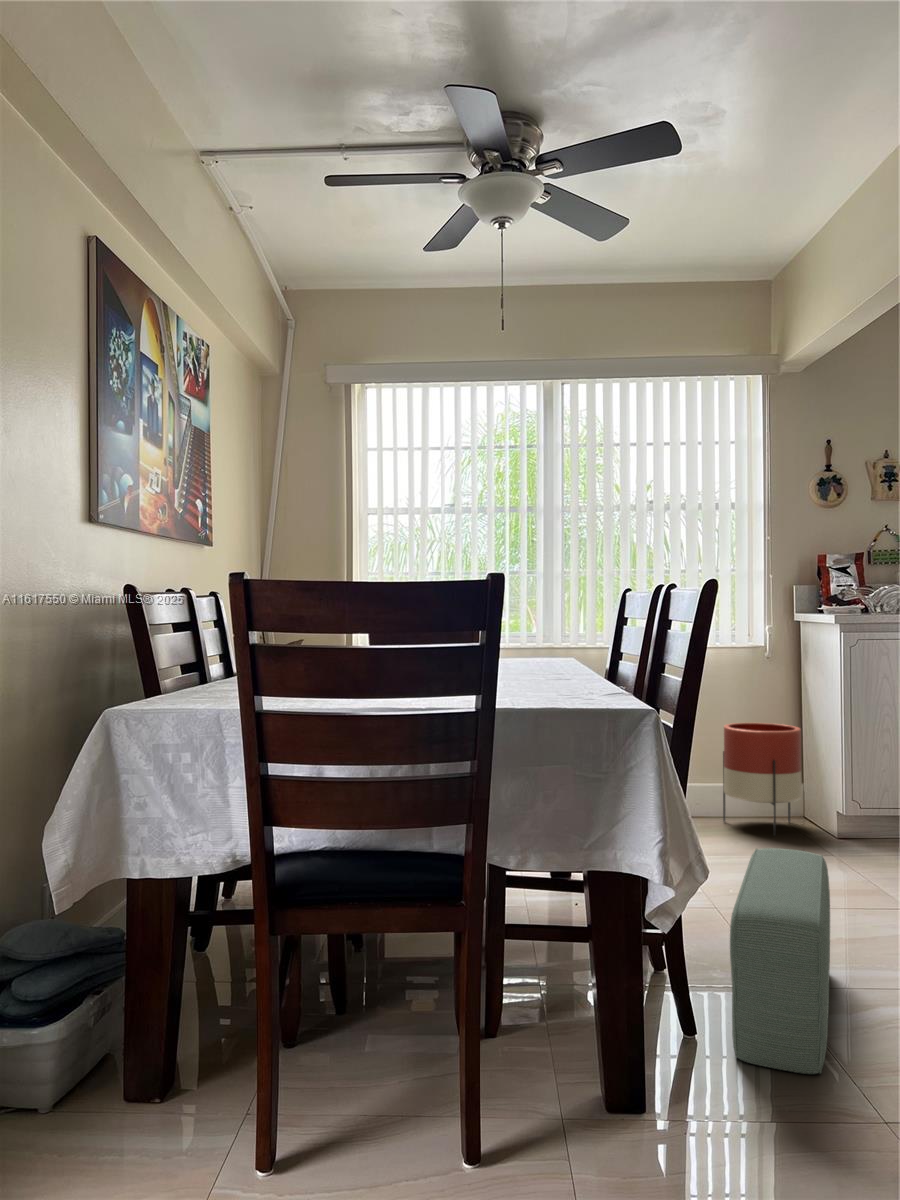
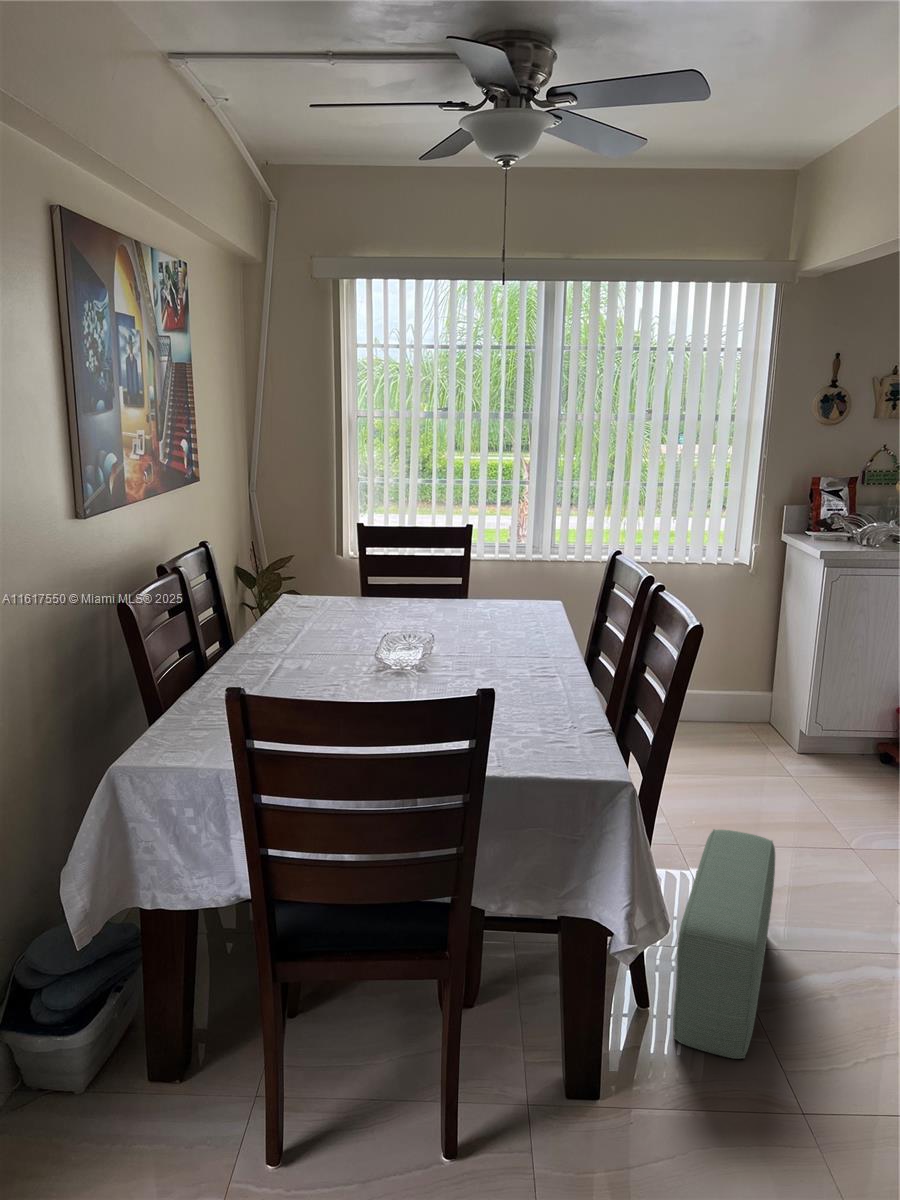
planter: present [723,723,802,836] -> none [695,638,776,751]

